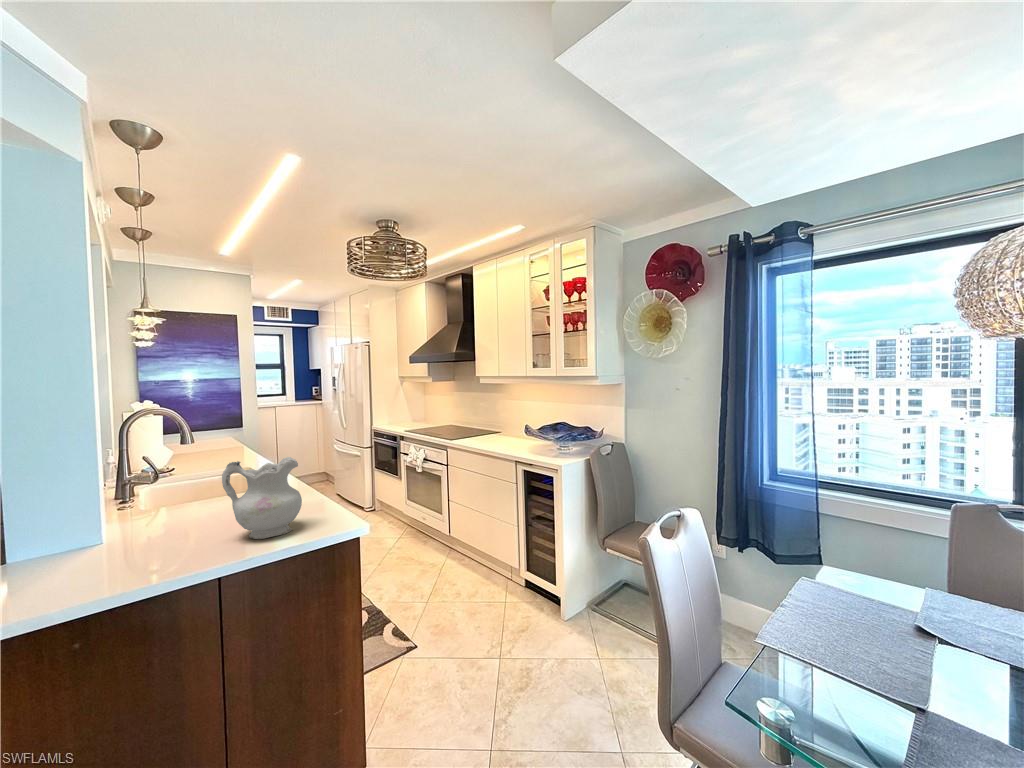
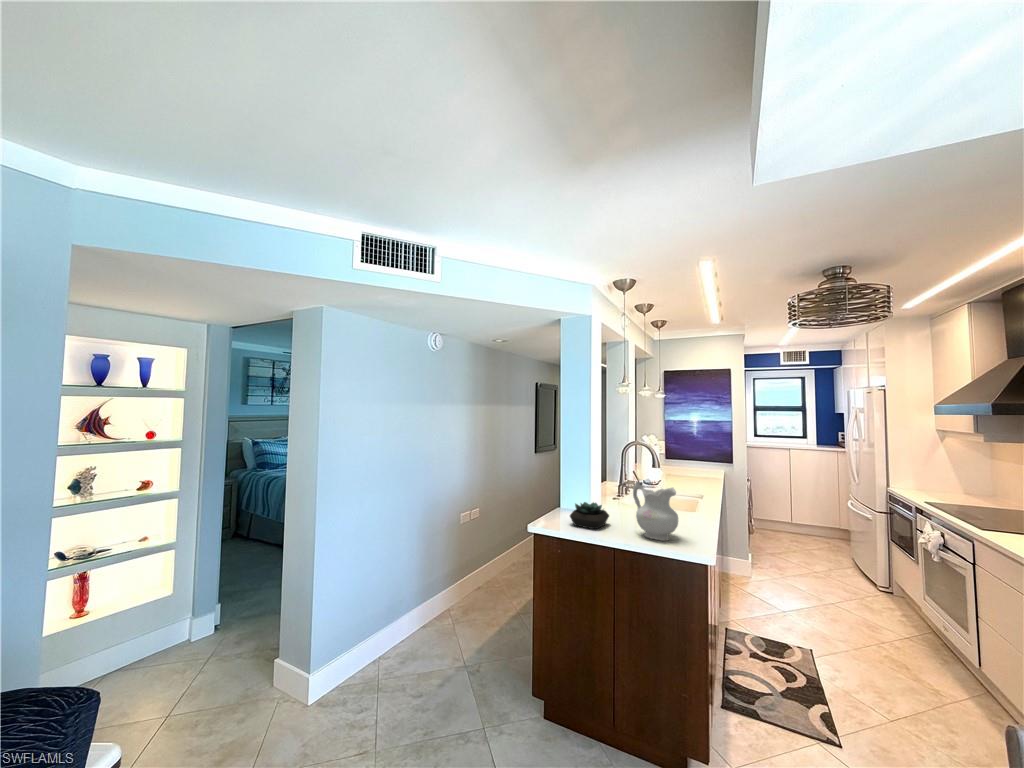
succulent plant: none [76,520,169,580] -> present [570,502,609,529]

